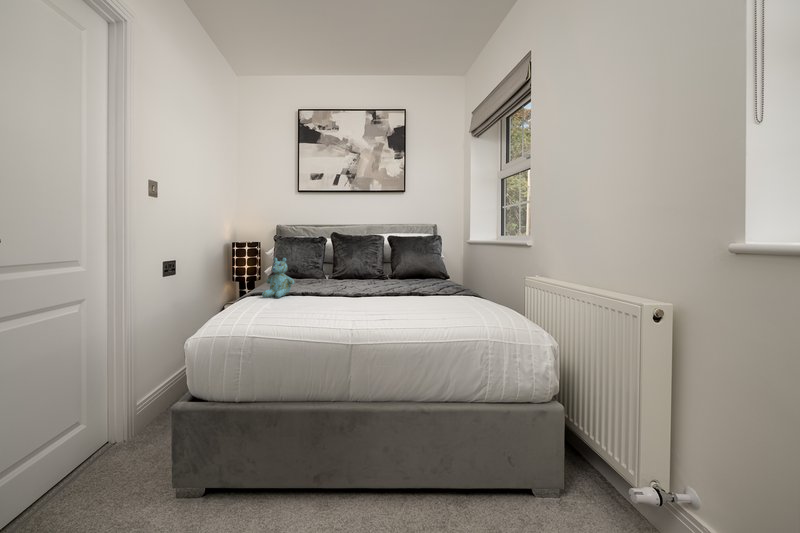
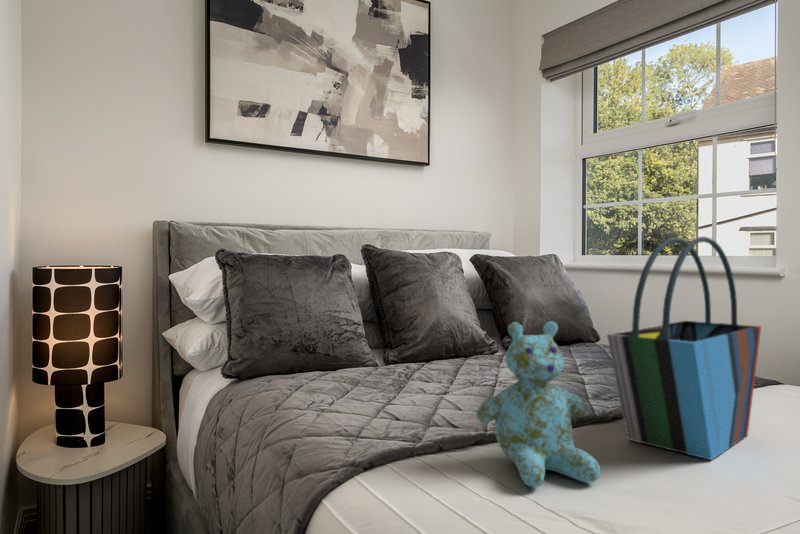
tote bag: none [304,233,365,298] -> present [607,237,761,460]

